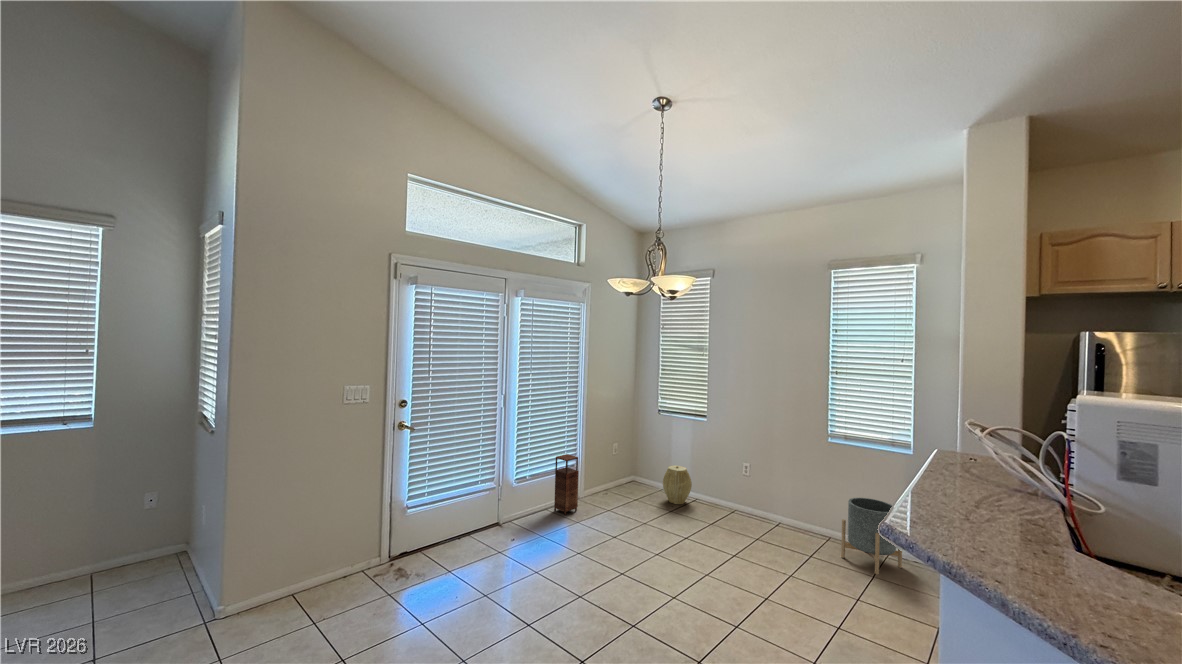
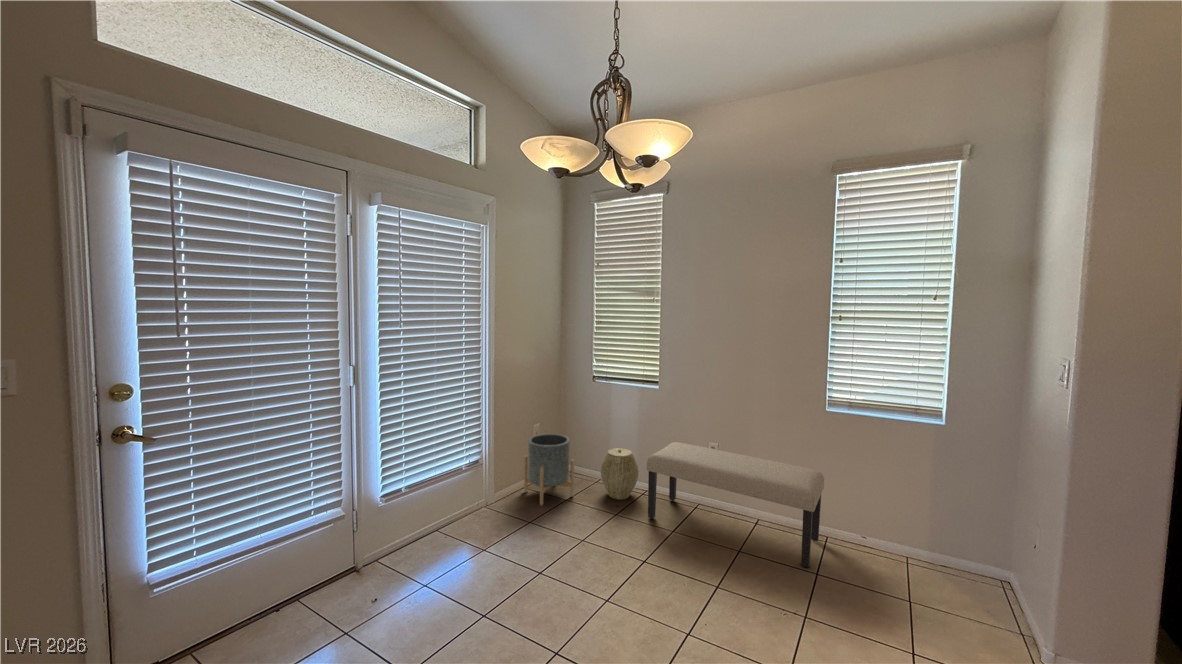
storage cabinet: present [554,454,579,515] -> none [449,447,484,537]
bench: none [695,462,829,555] -> present [647,442,824,568]
planter: present [841,498,902,575] -> present [524,434,574,505]

